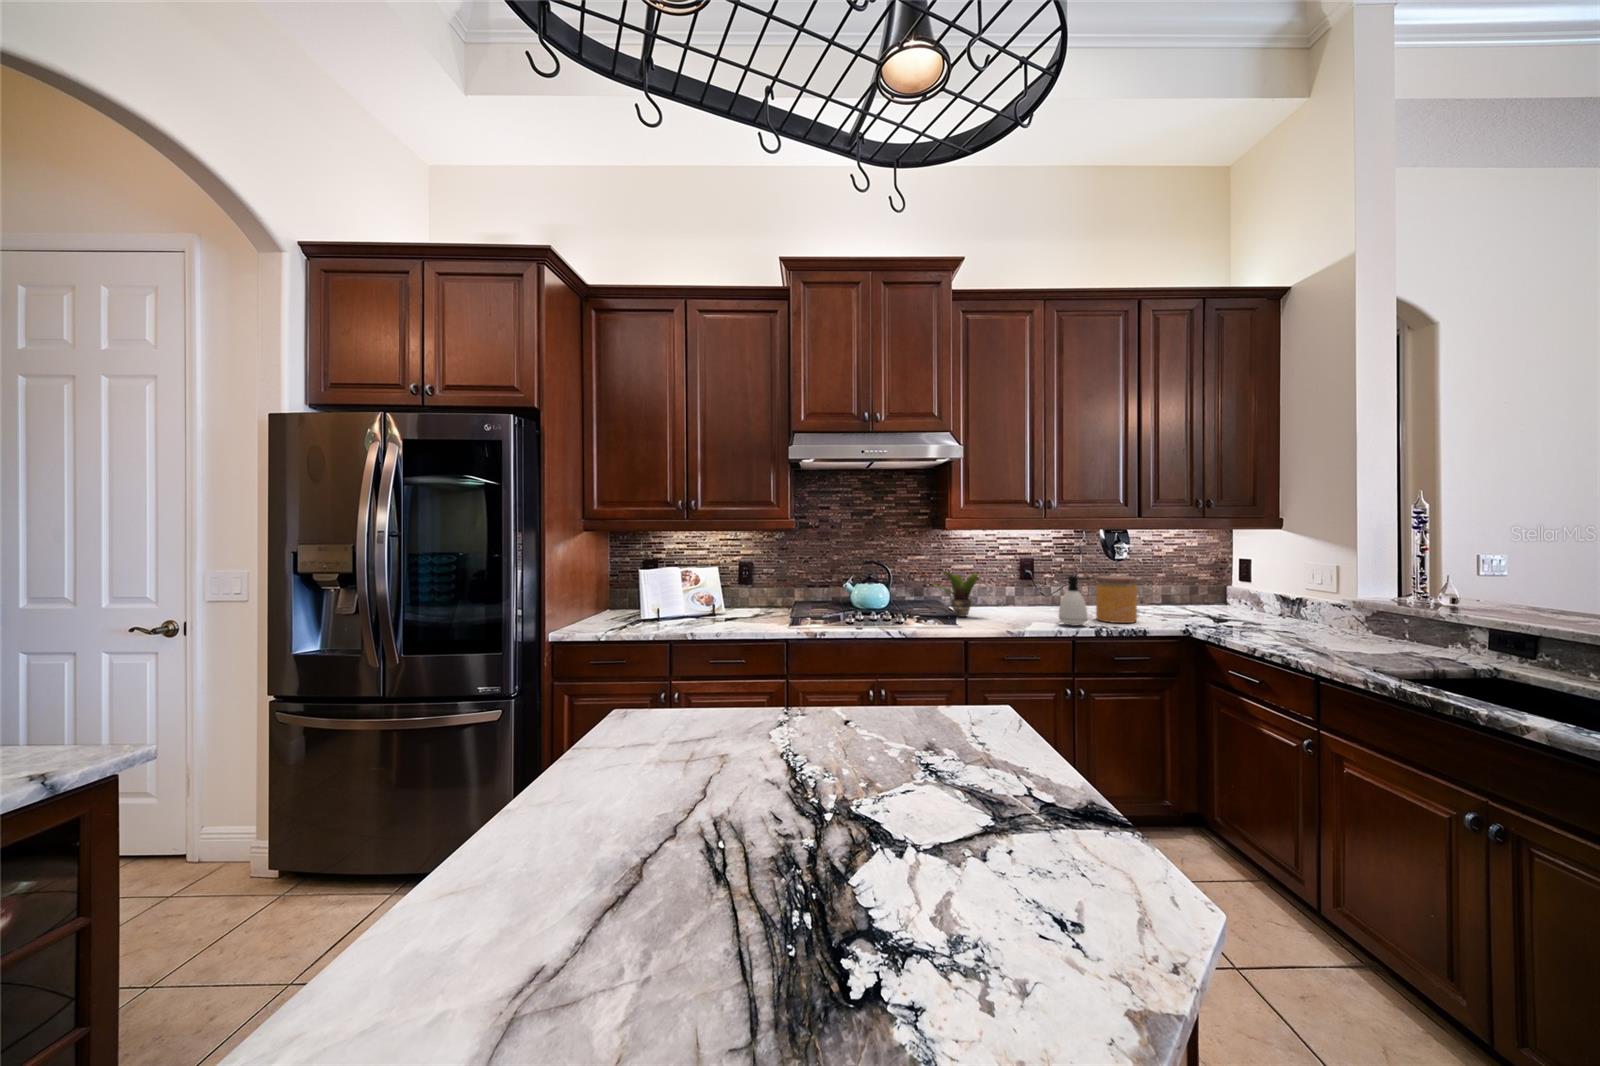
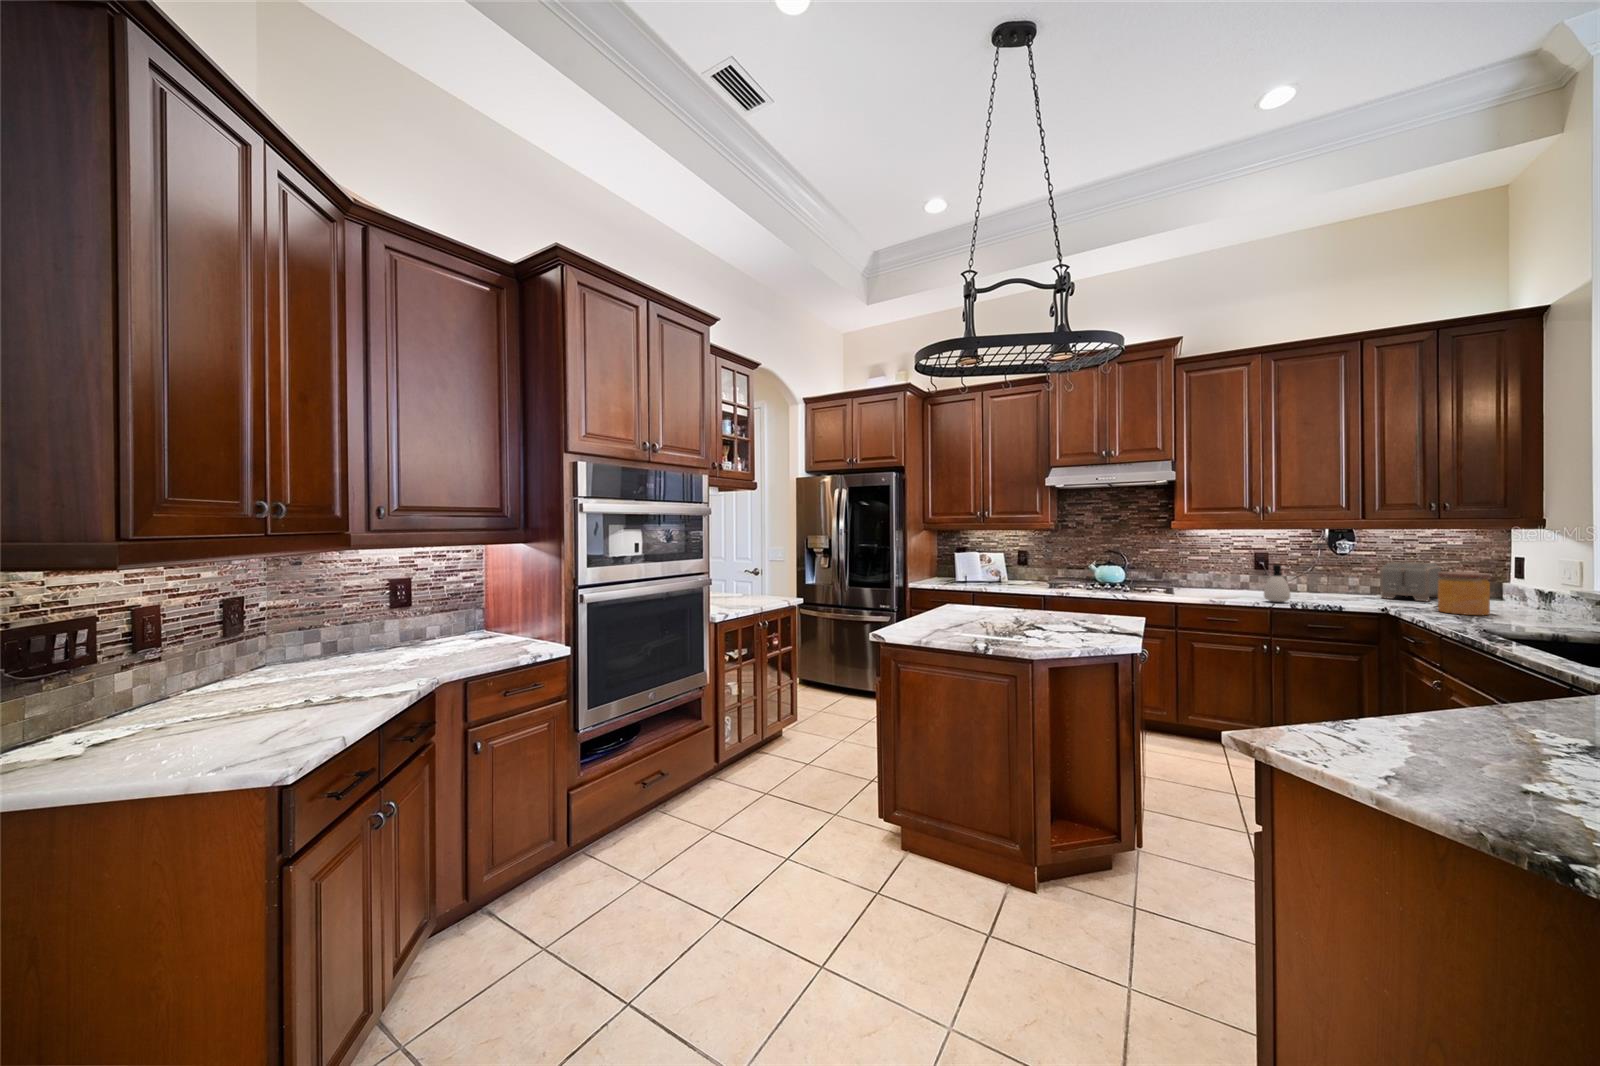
toaster: none [1141,566,1189,612] -> present [1380,562,1441,601]
potted plant: present [933,571,979,617] -> none [1160,559,1213,593]
jar: present [1096,576,1137,623] -> present [1438,572,1490,615]

